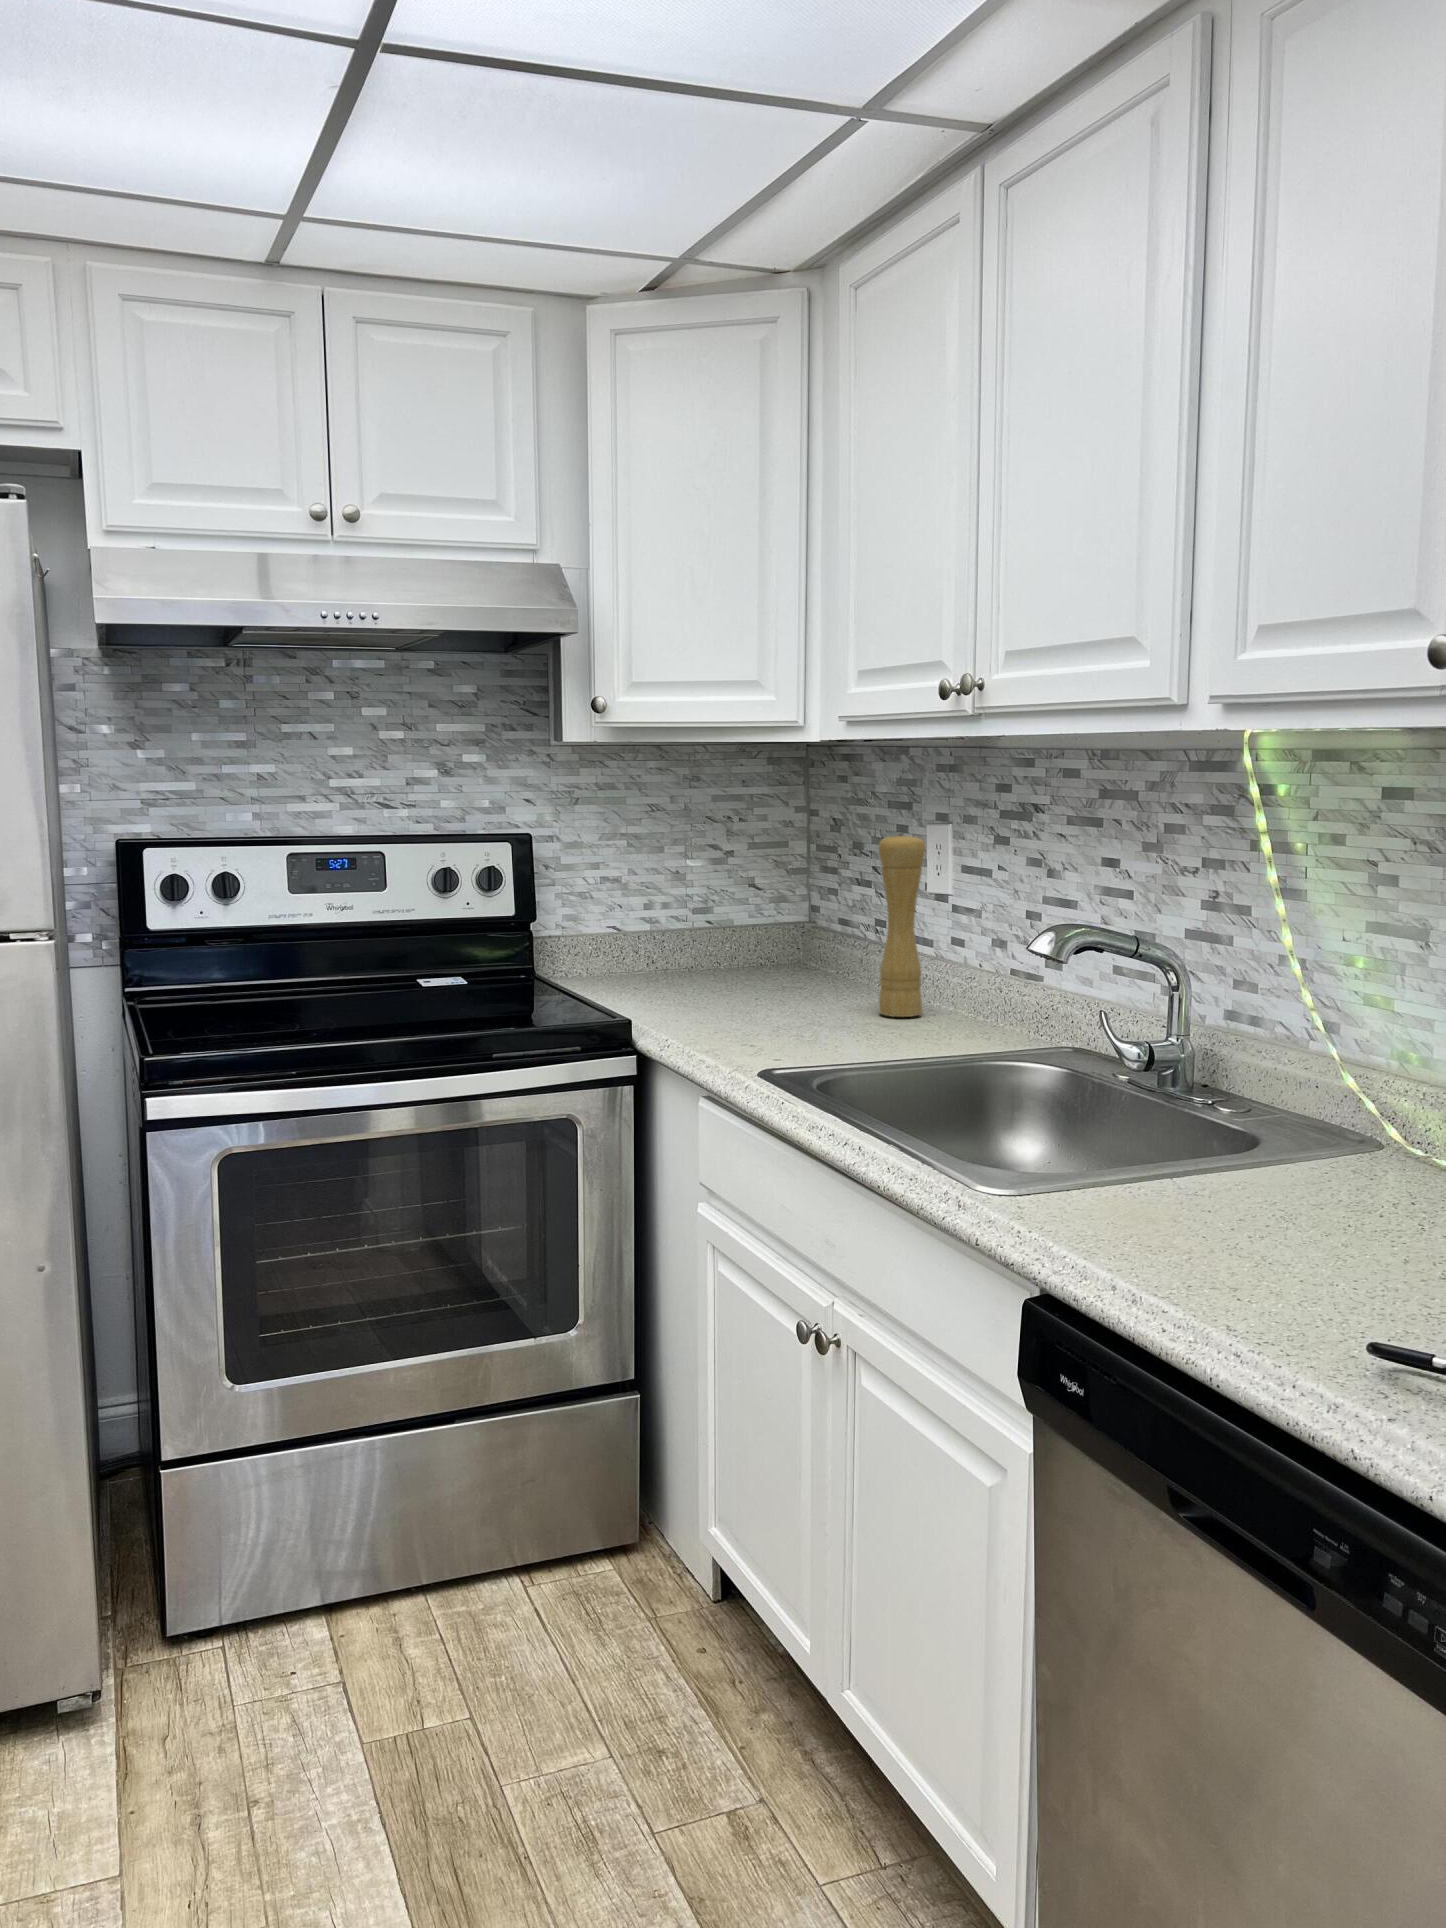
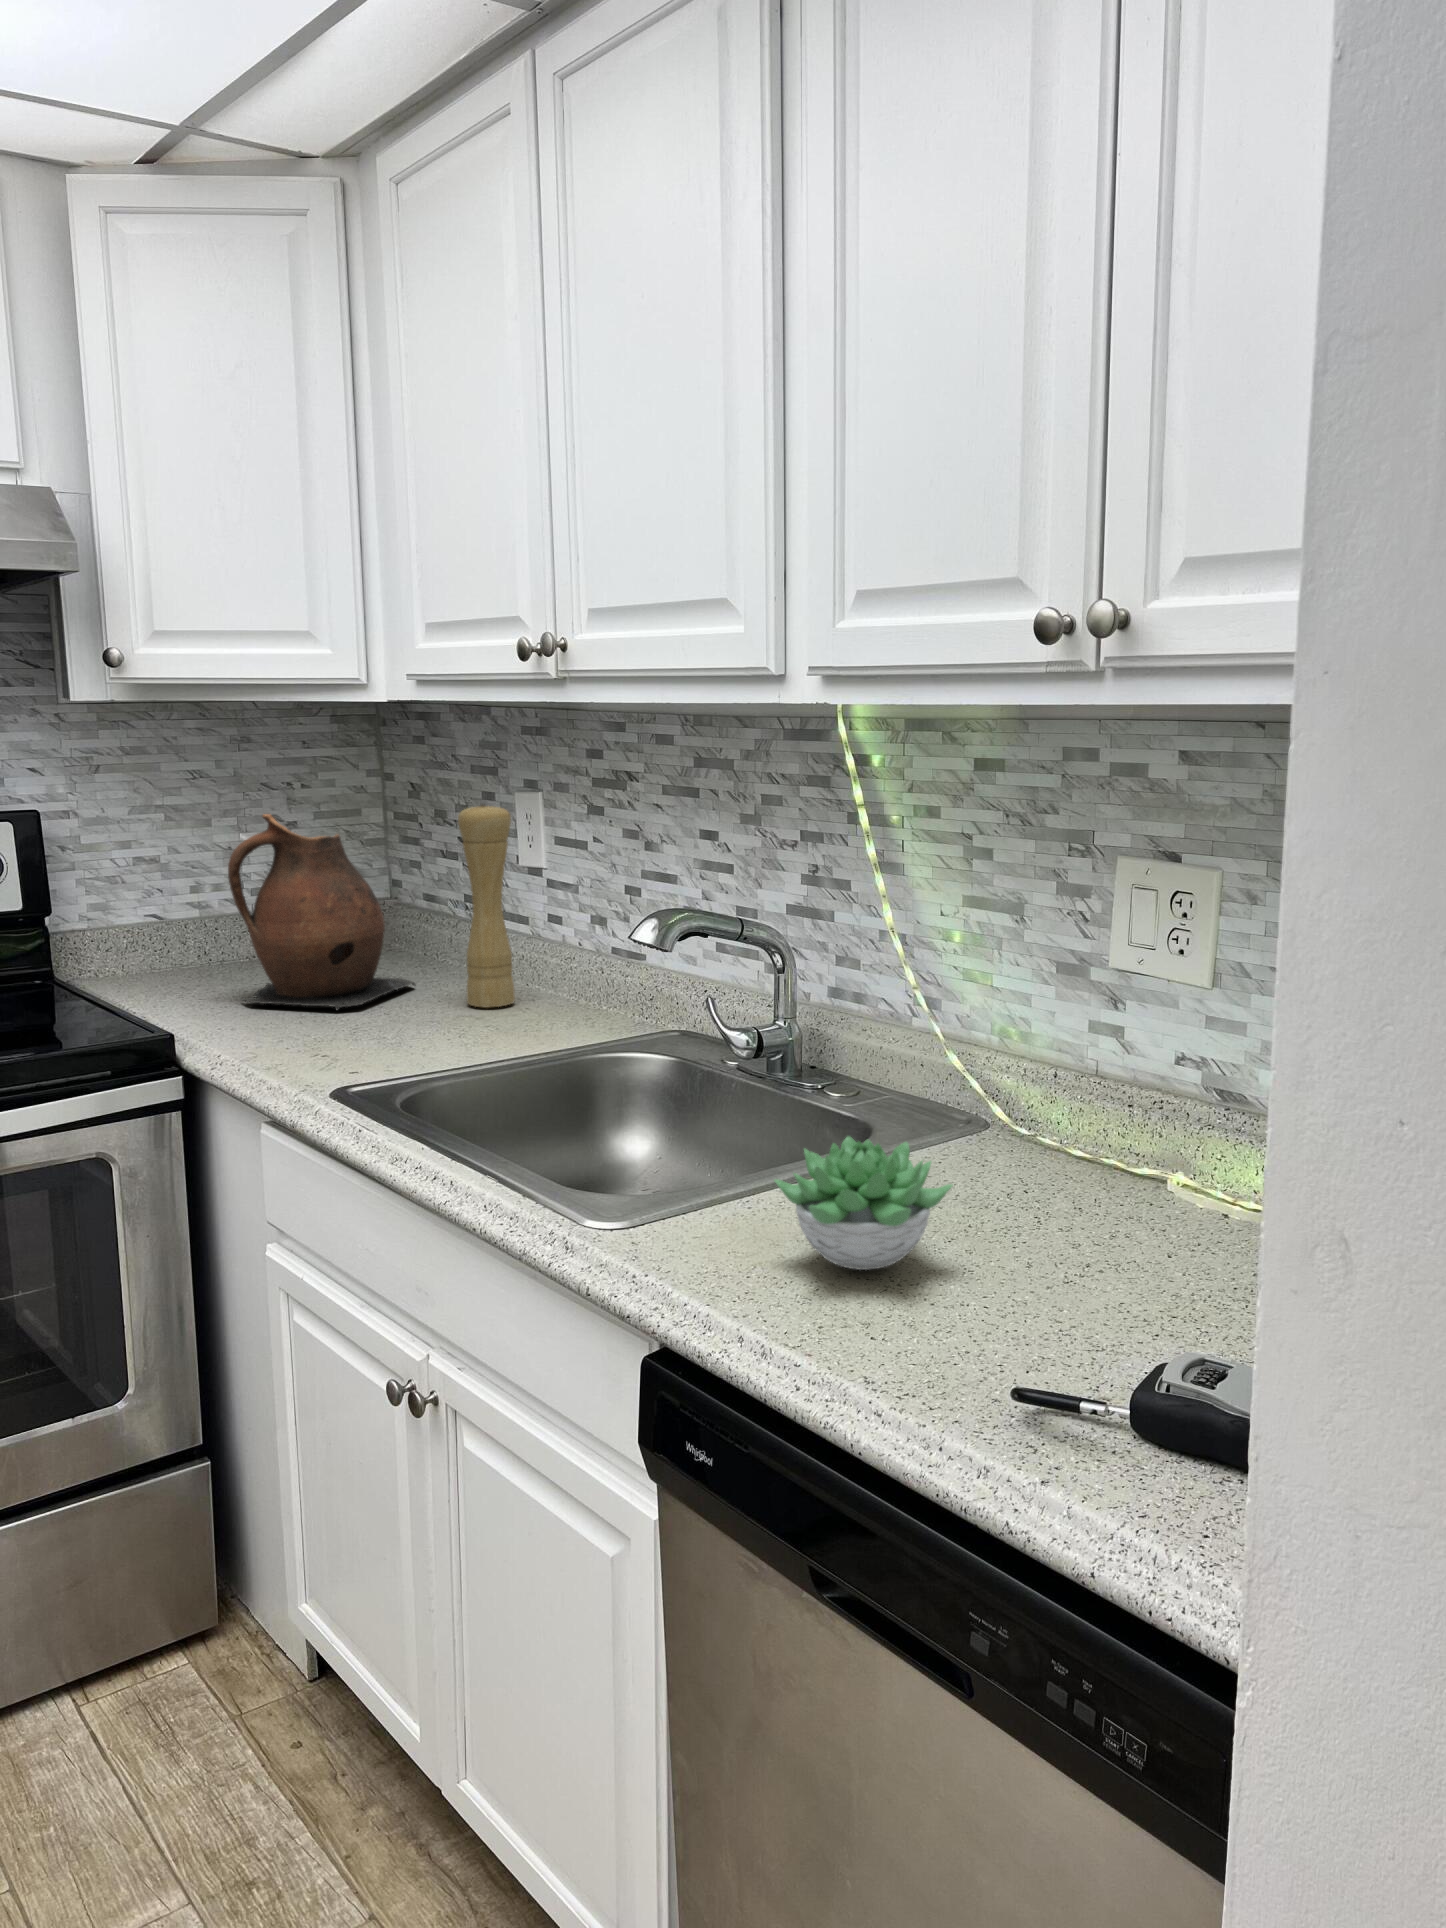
ceramic pitcher: none [680,839,834,1012] -> present [228,814,415,1010]
succulent plant: none [1153,1122,1329,1243] -> present [774,1136,952,1270]

